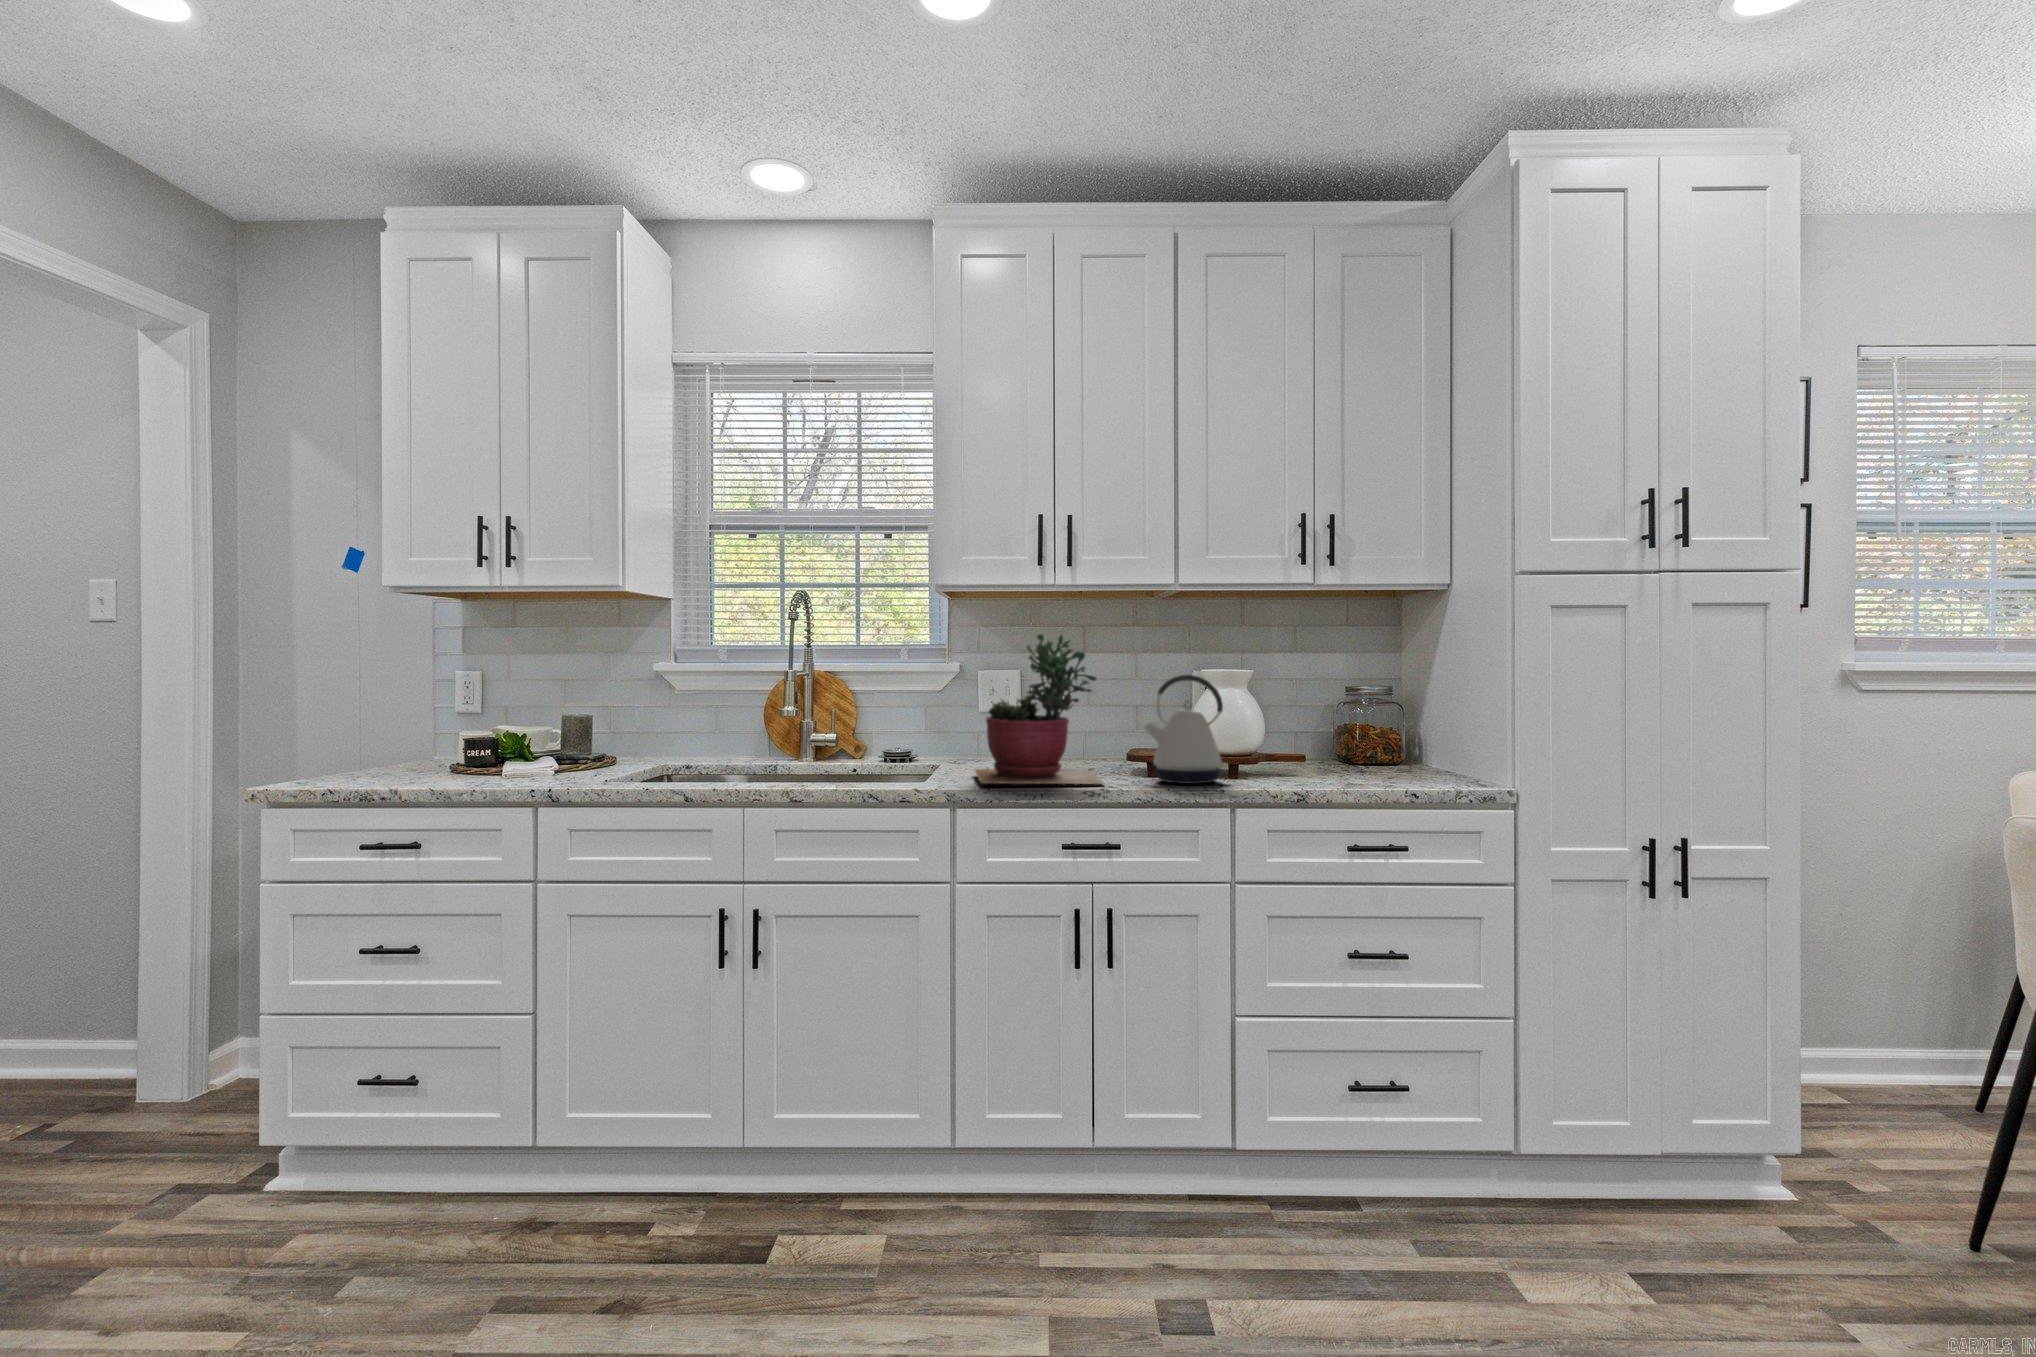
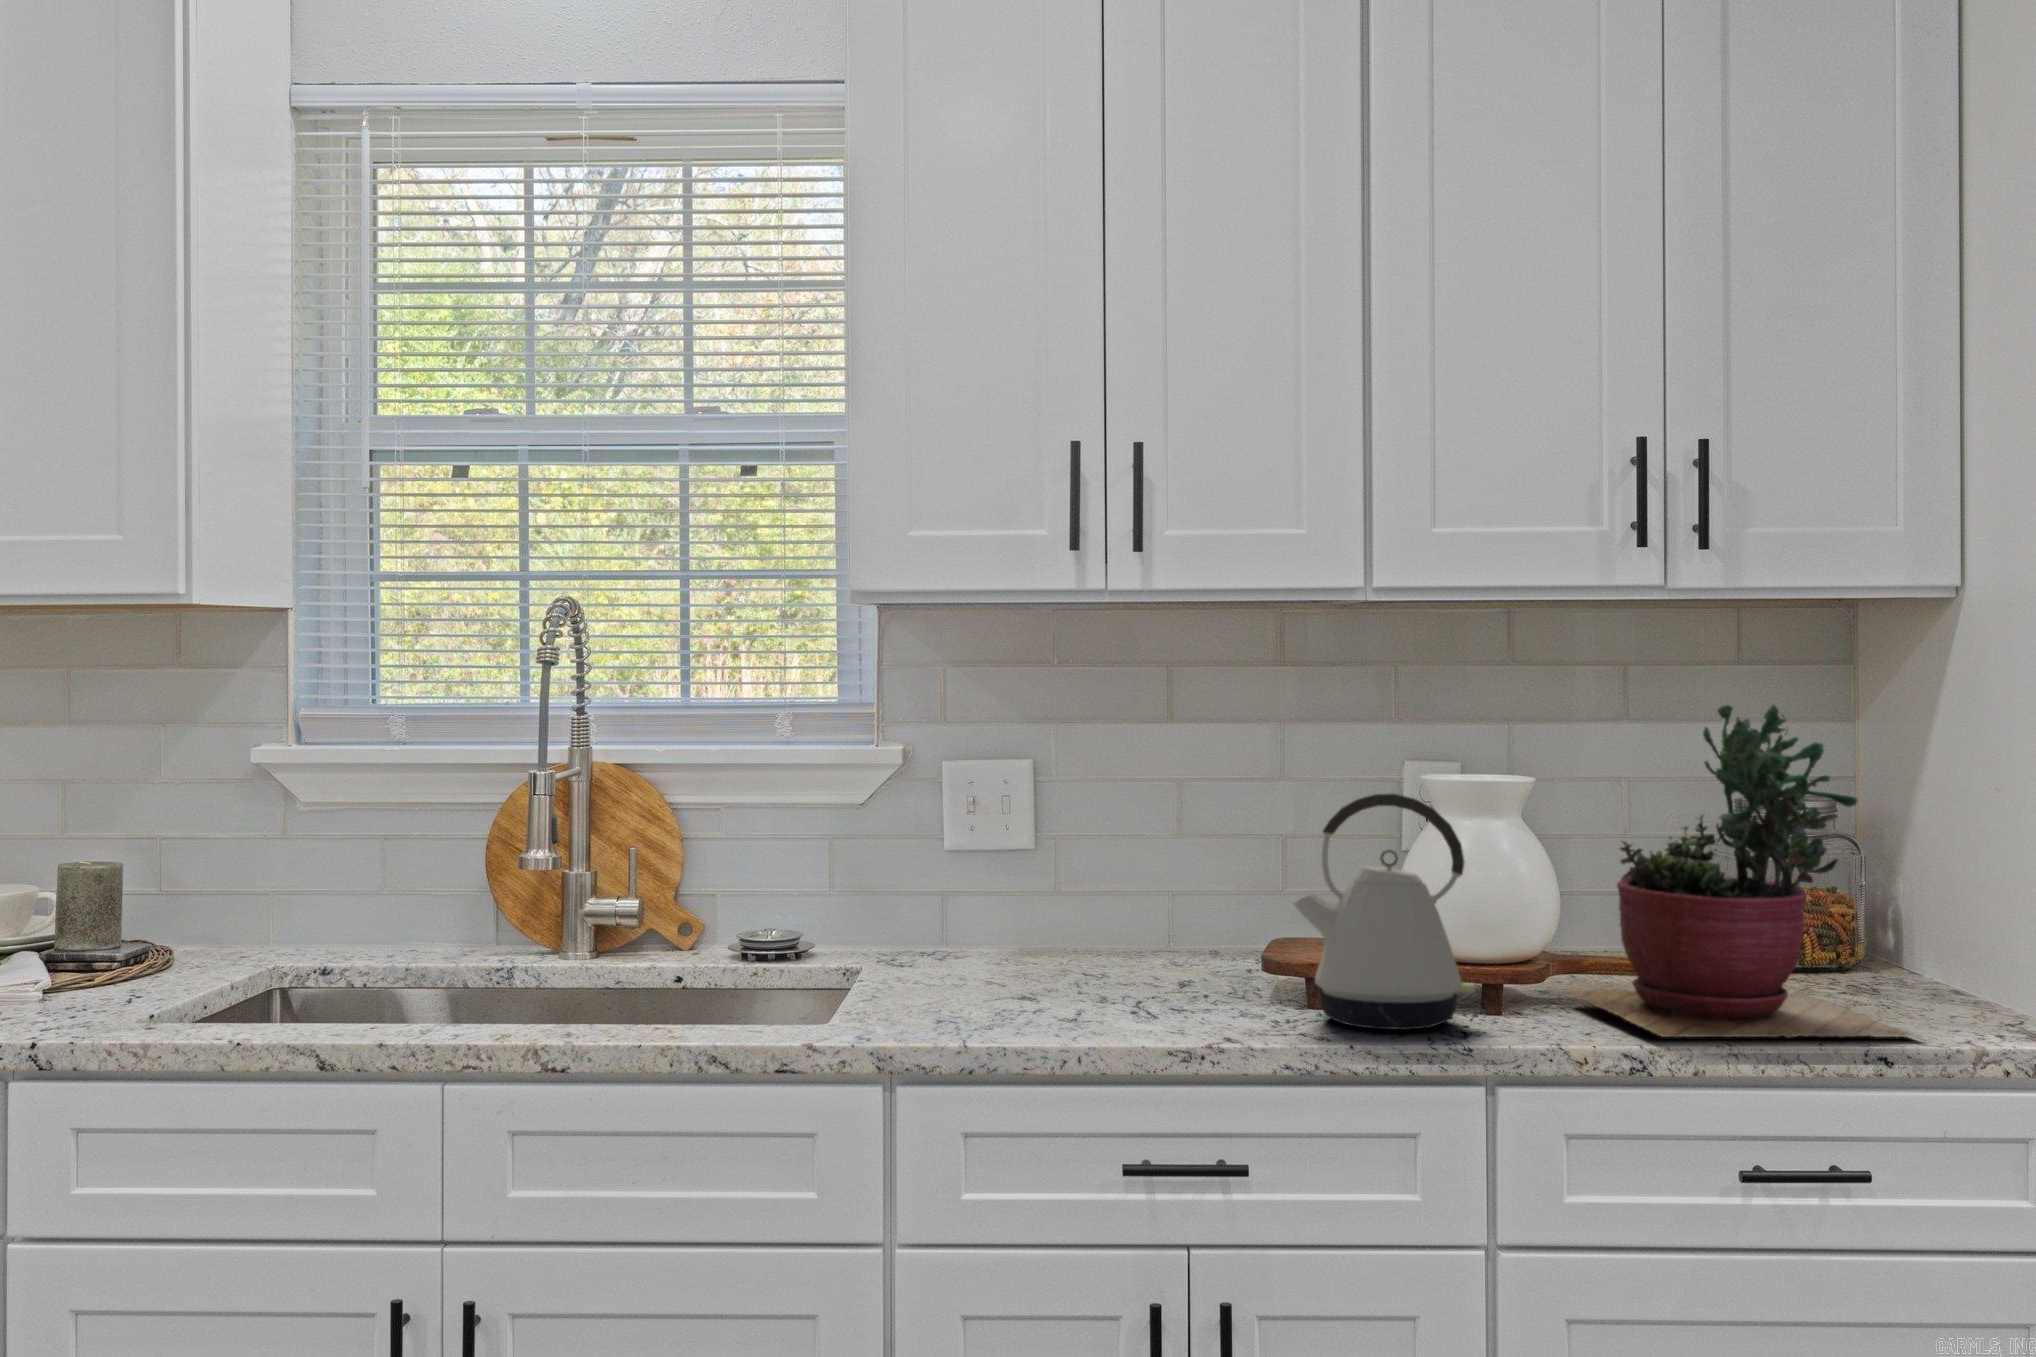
succulent plant: present [975,634,1103,784] -> present [1566,705,1916,1037]

